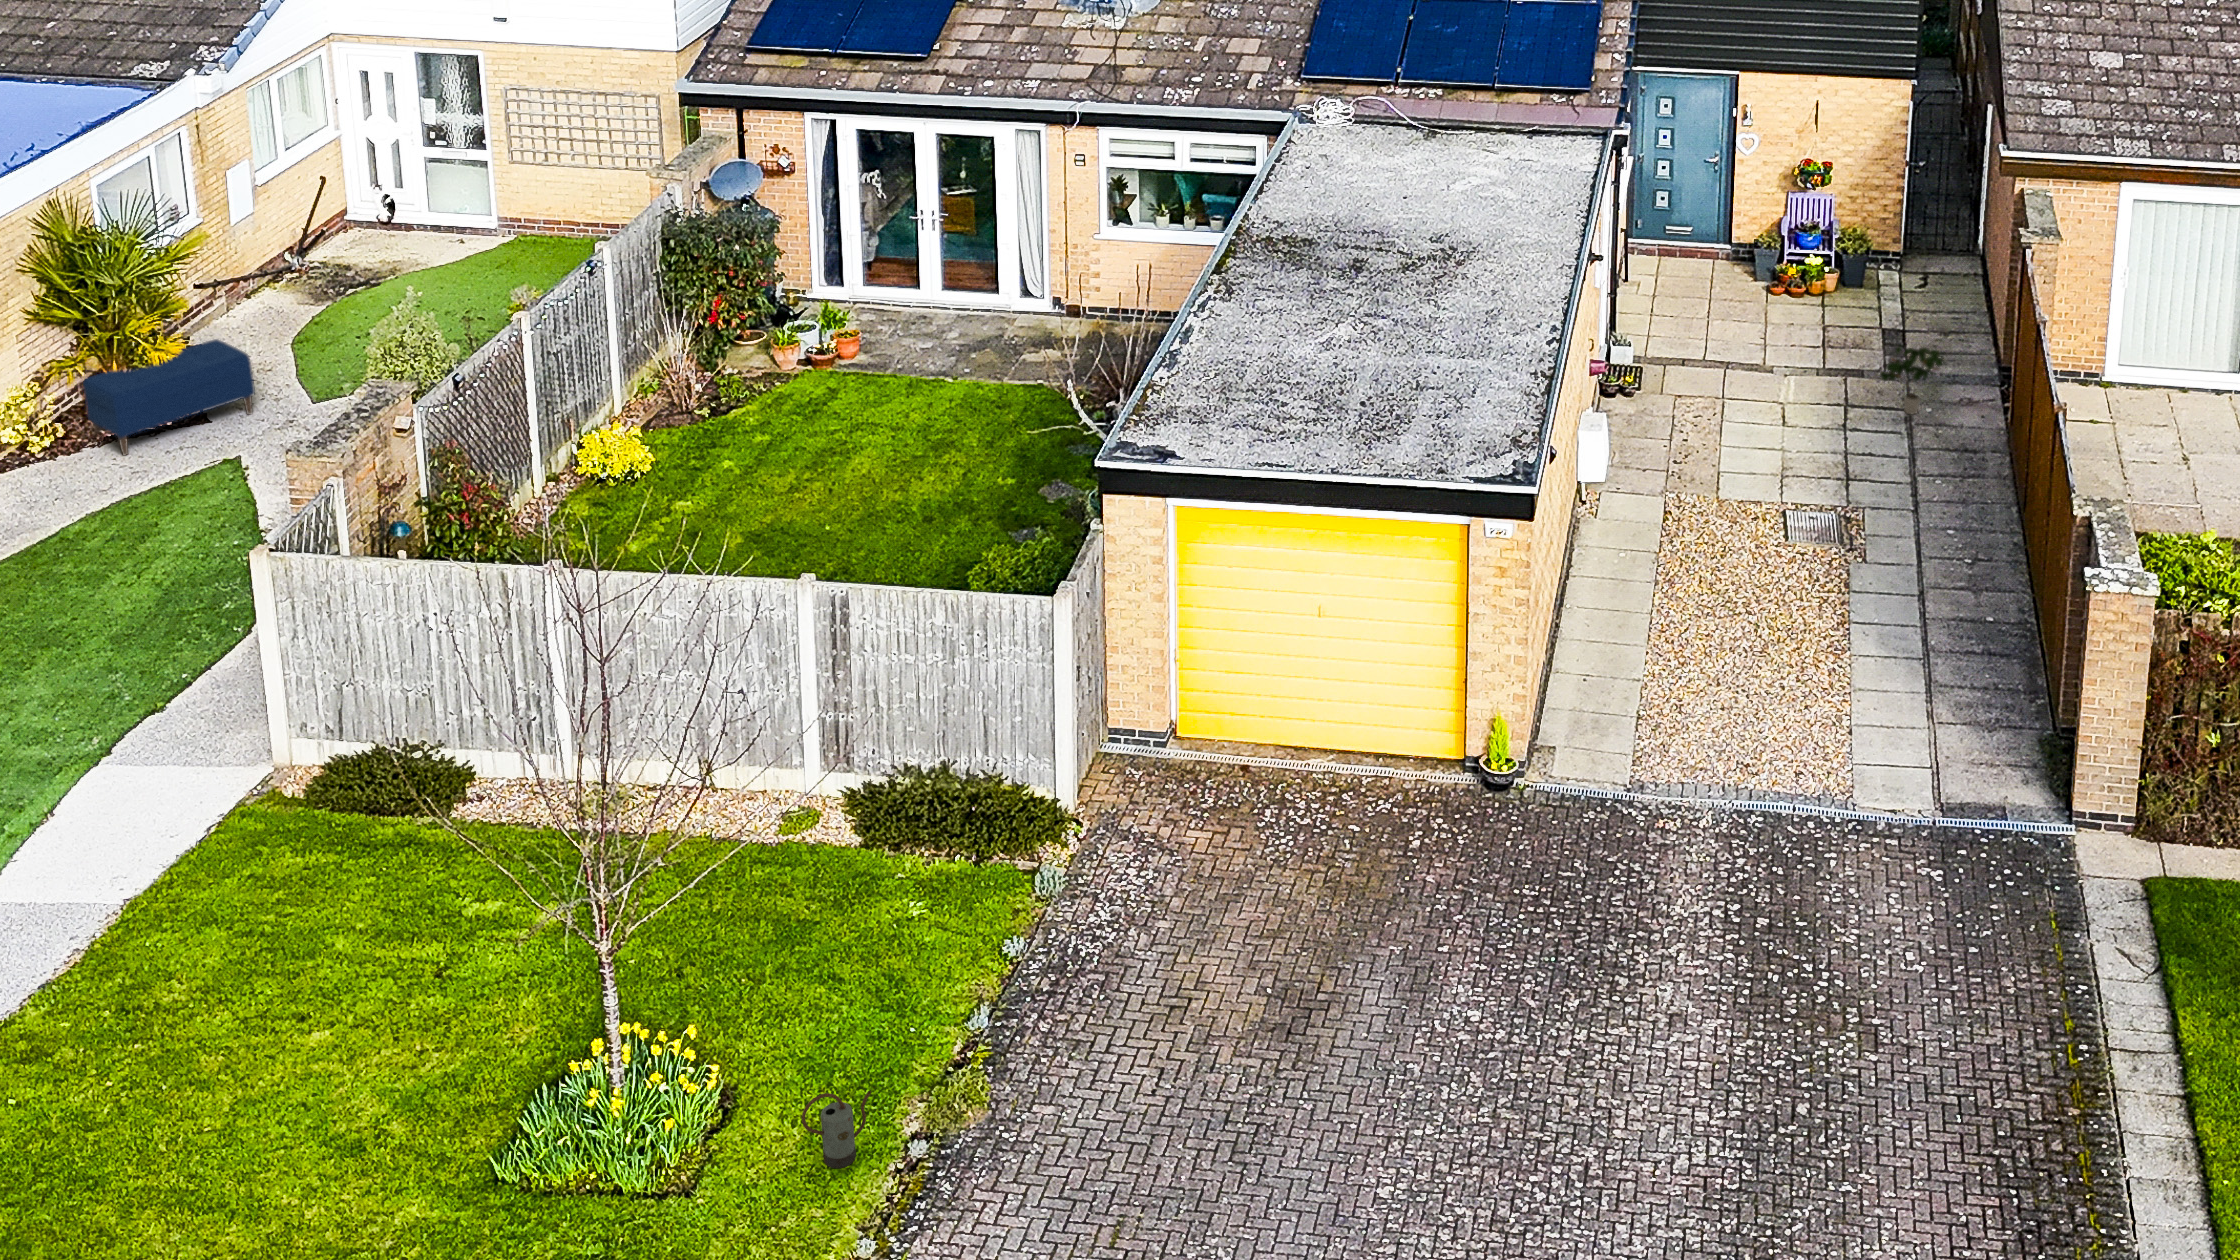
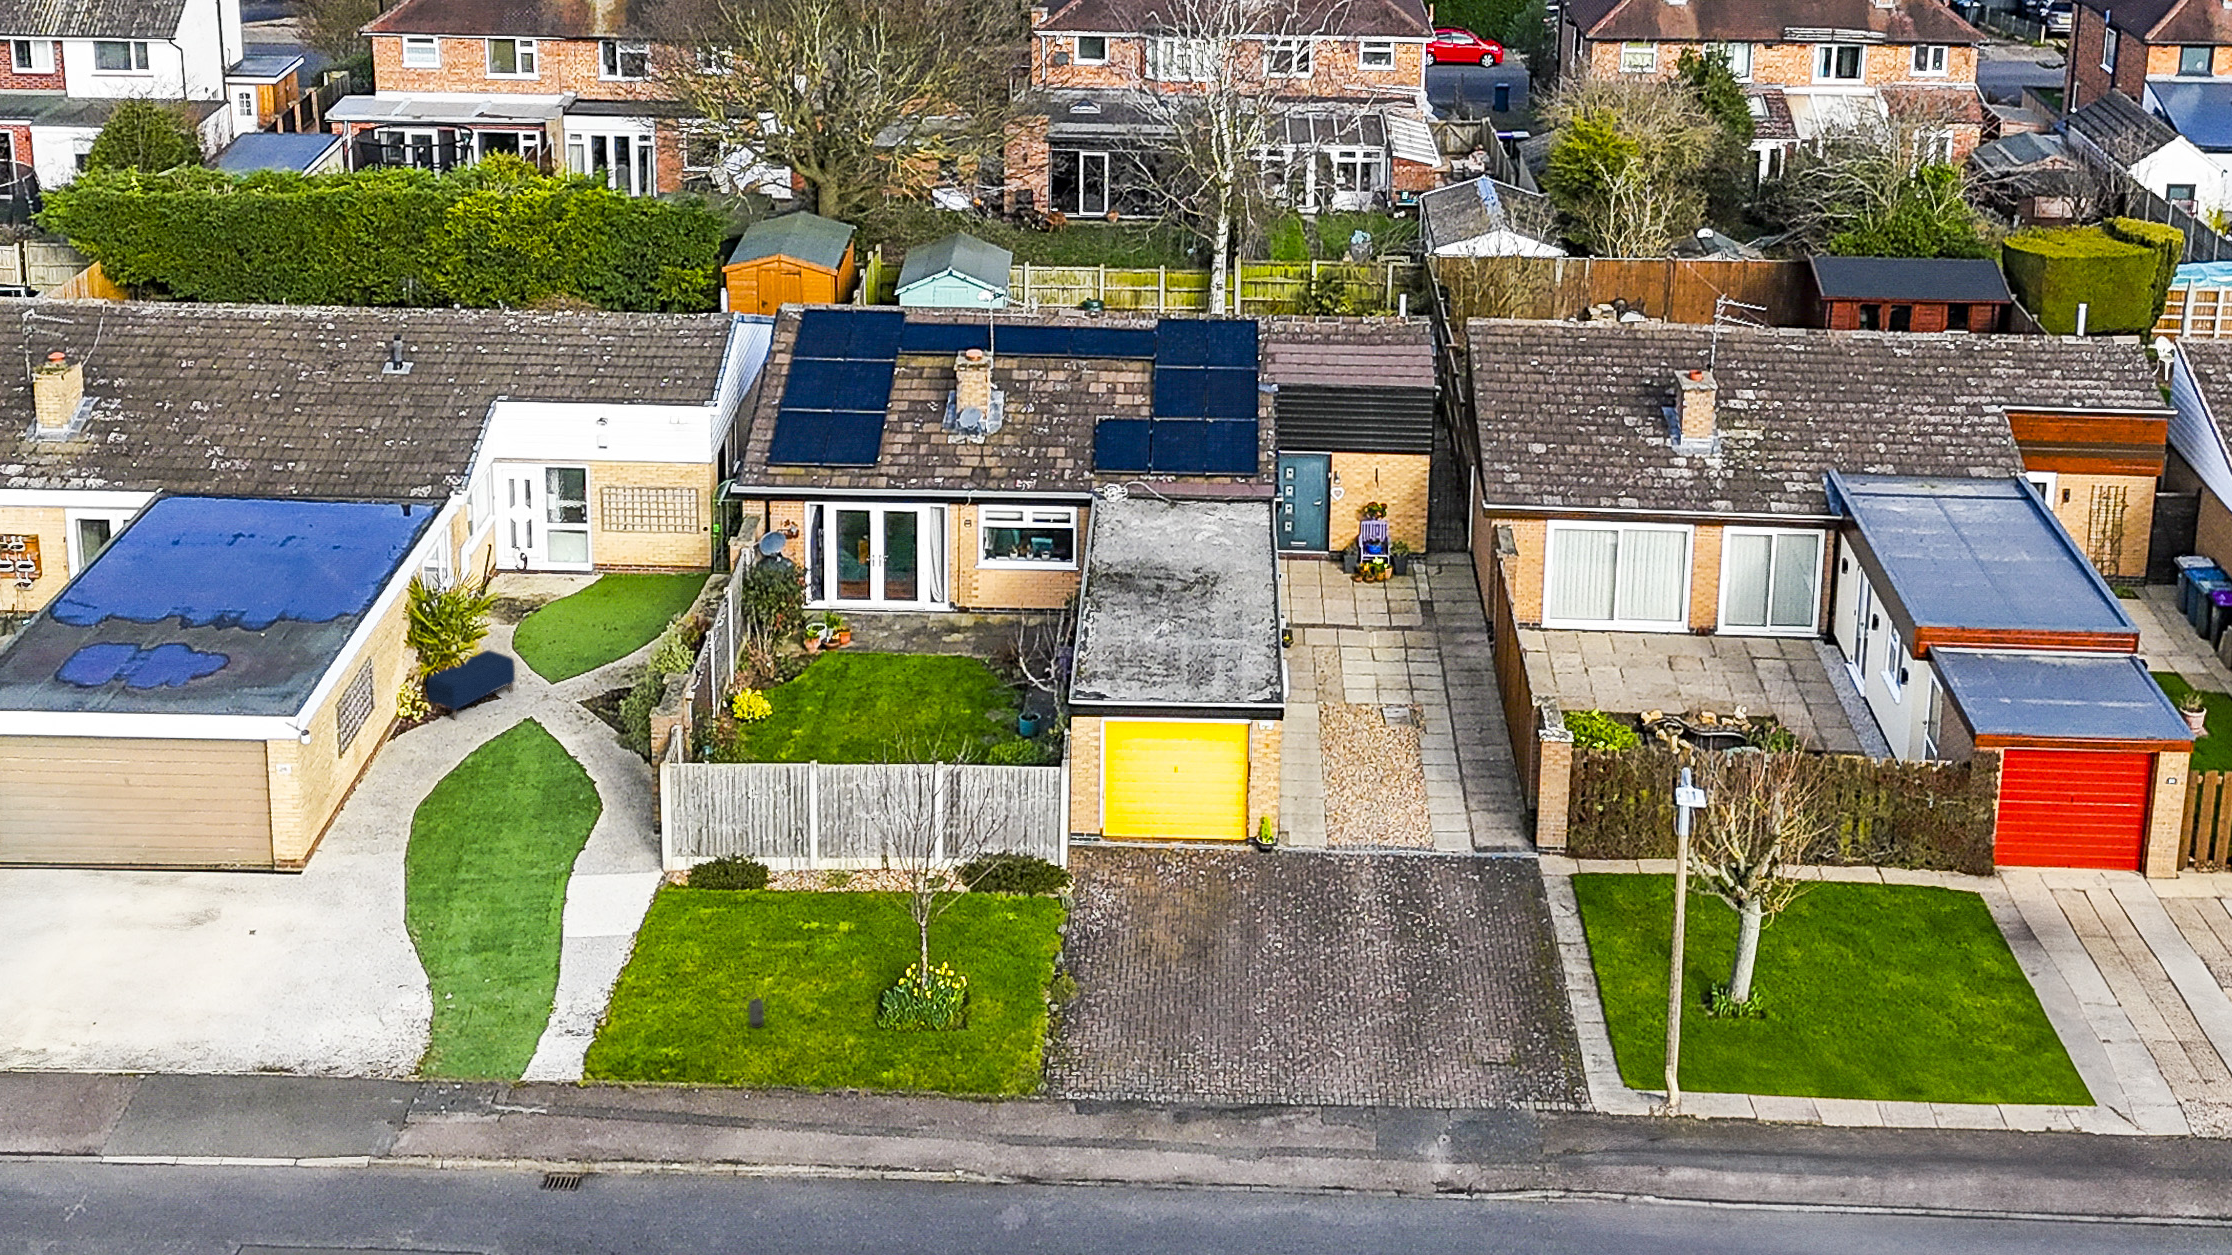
potted plant: present [1880,347,1946,414] -> none [1425,614,1461,652]
watering can: present [802,1091,871,1168] -> present [742,993,764,1028]

